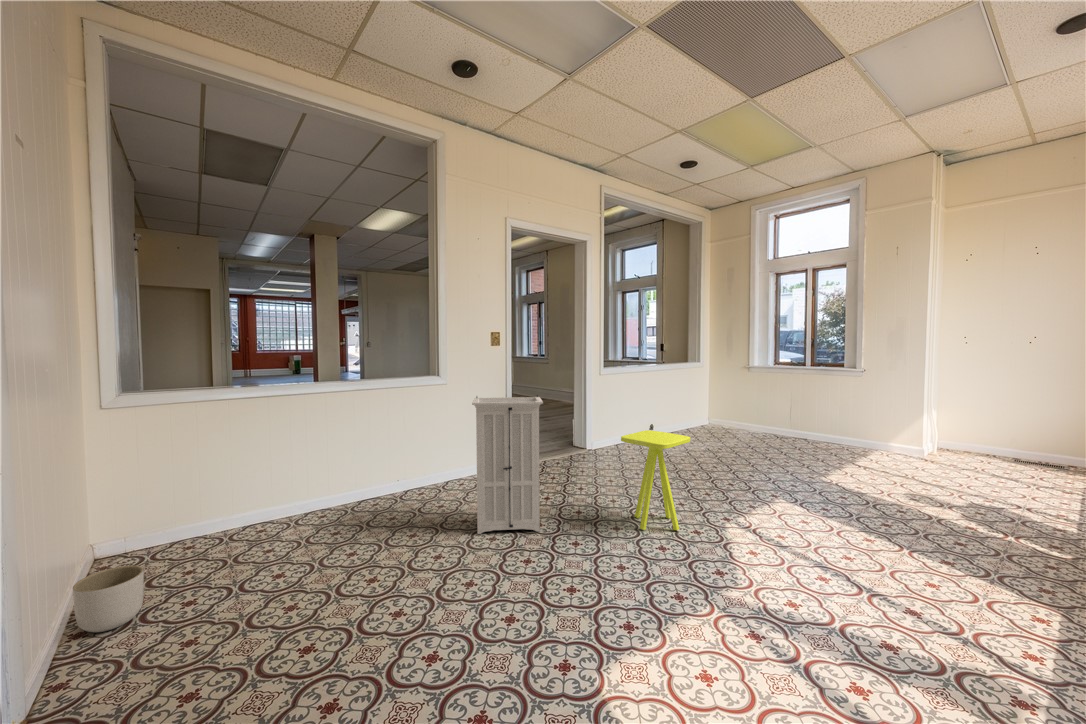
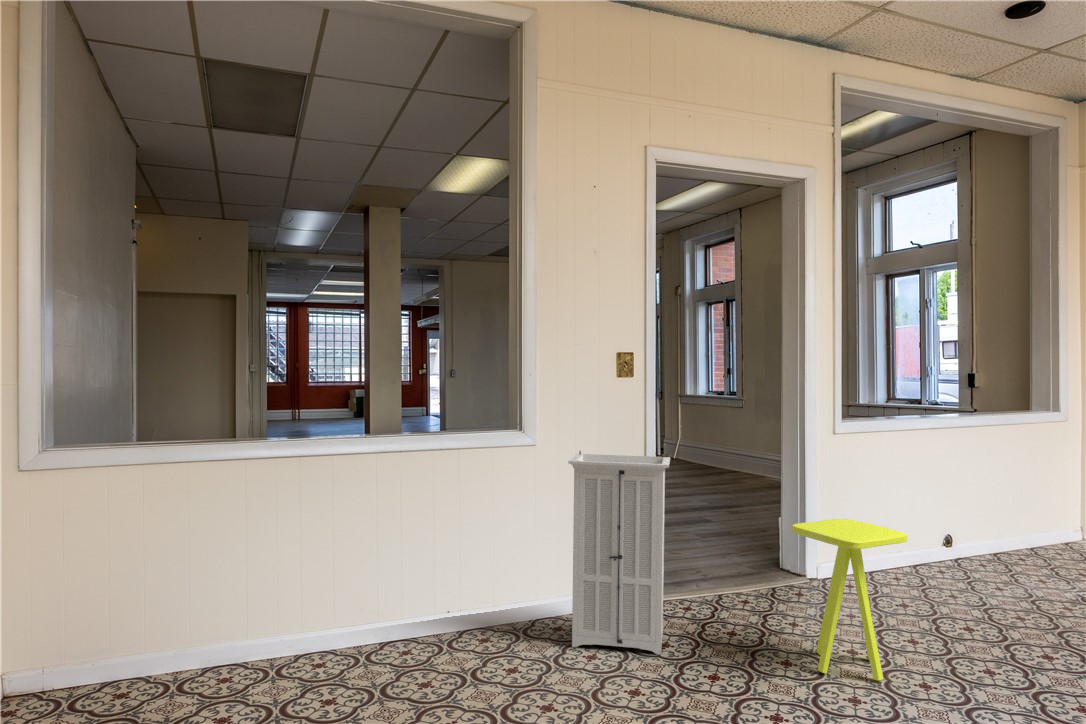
planter: present [73,566,144,632] -> none [118,626,182,695]

